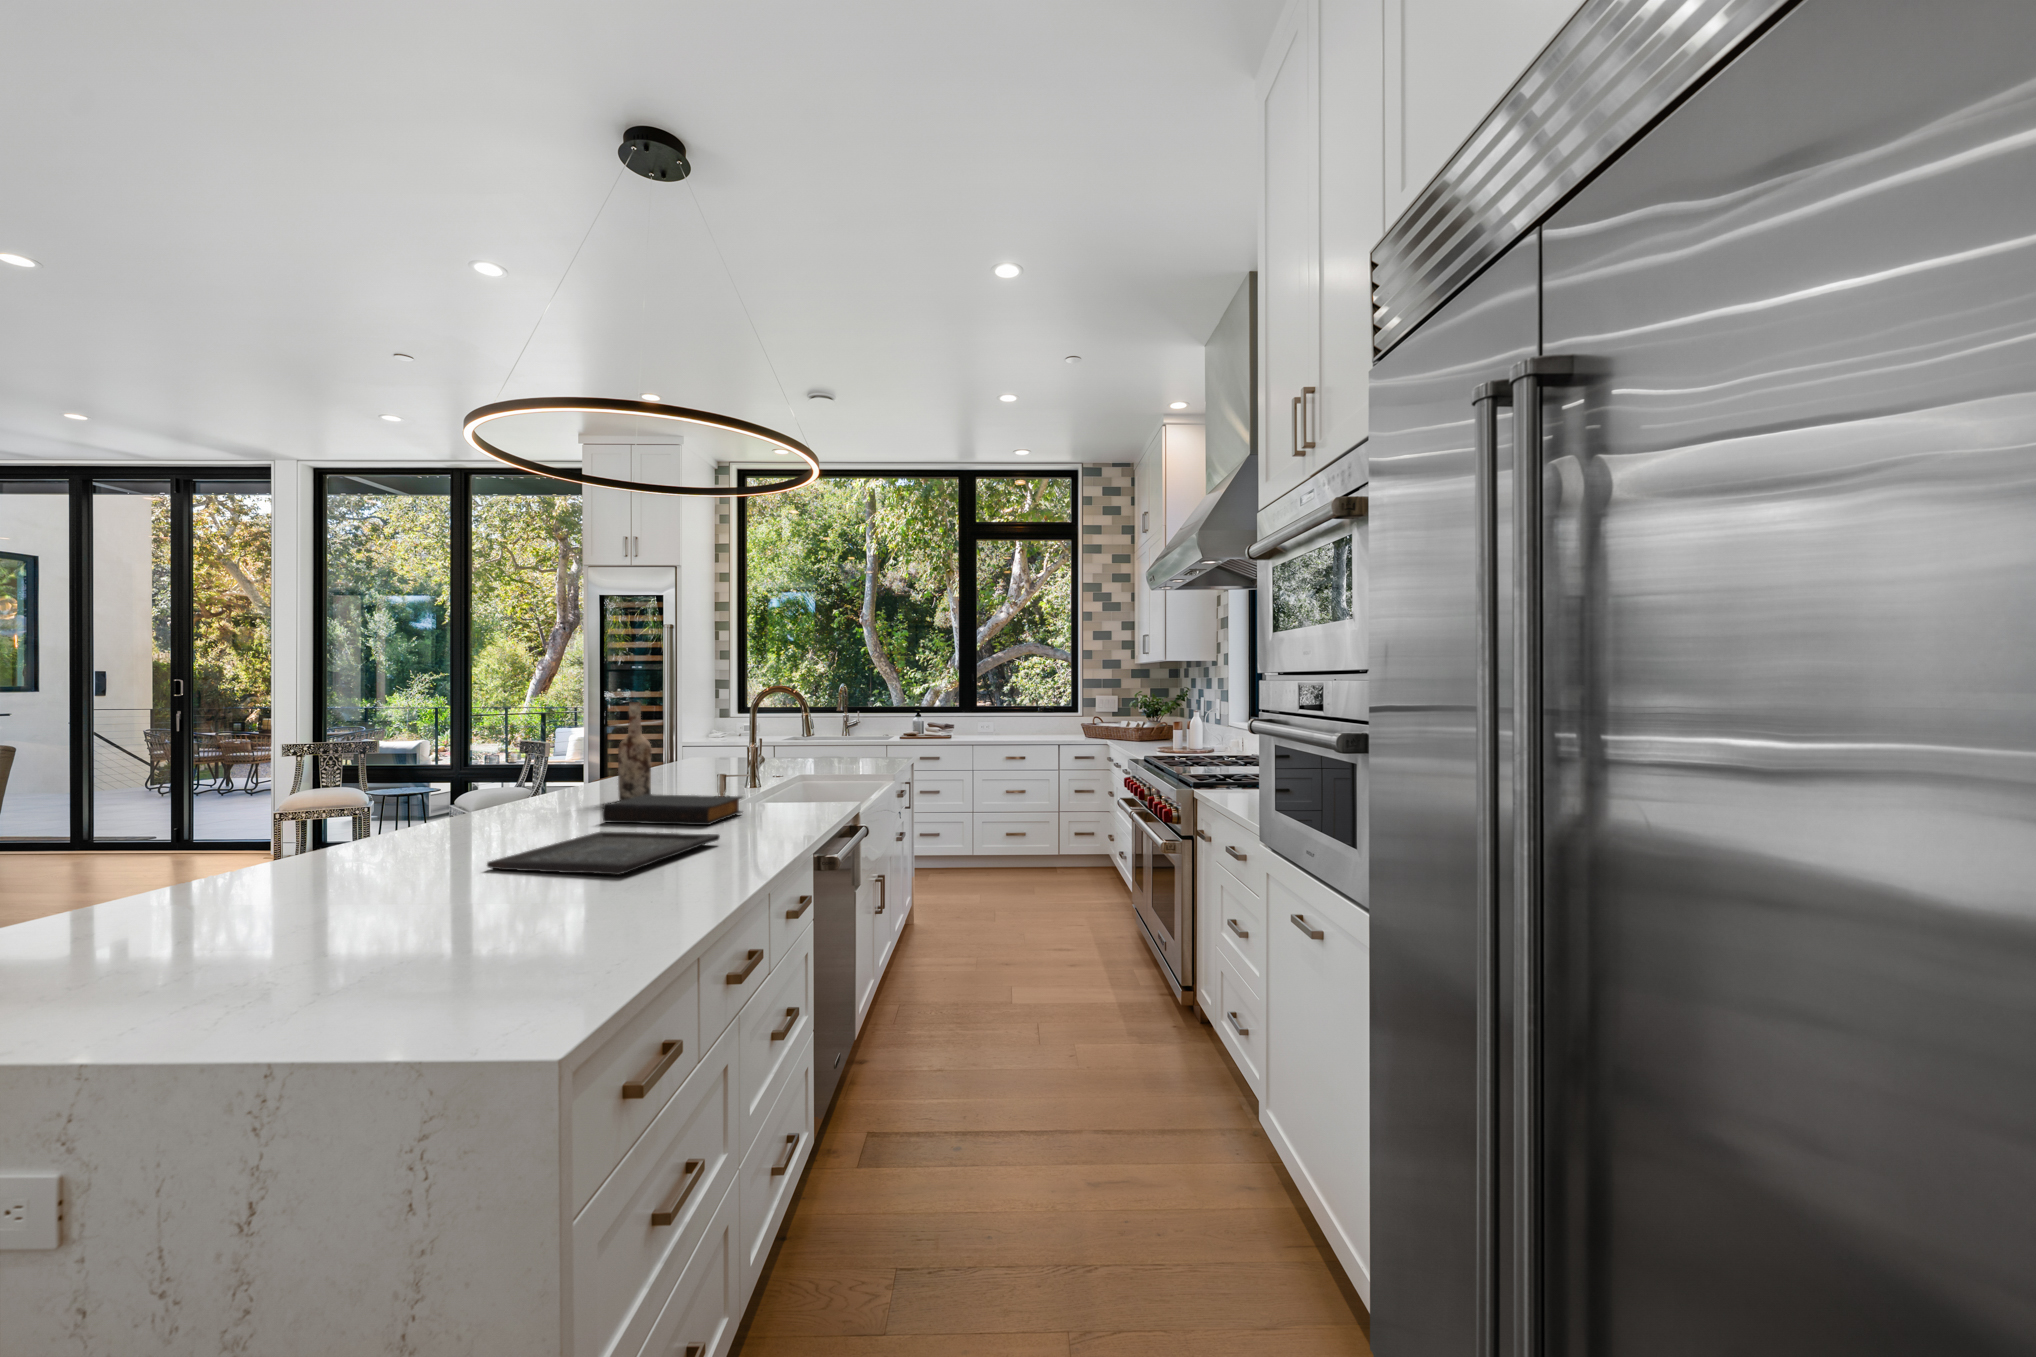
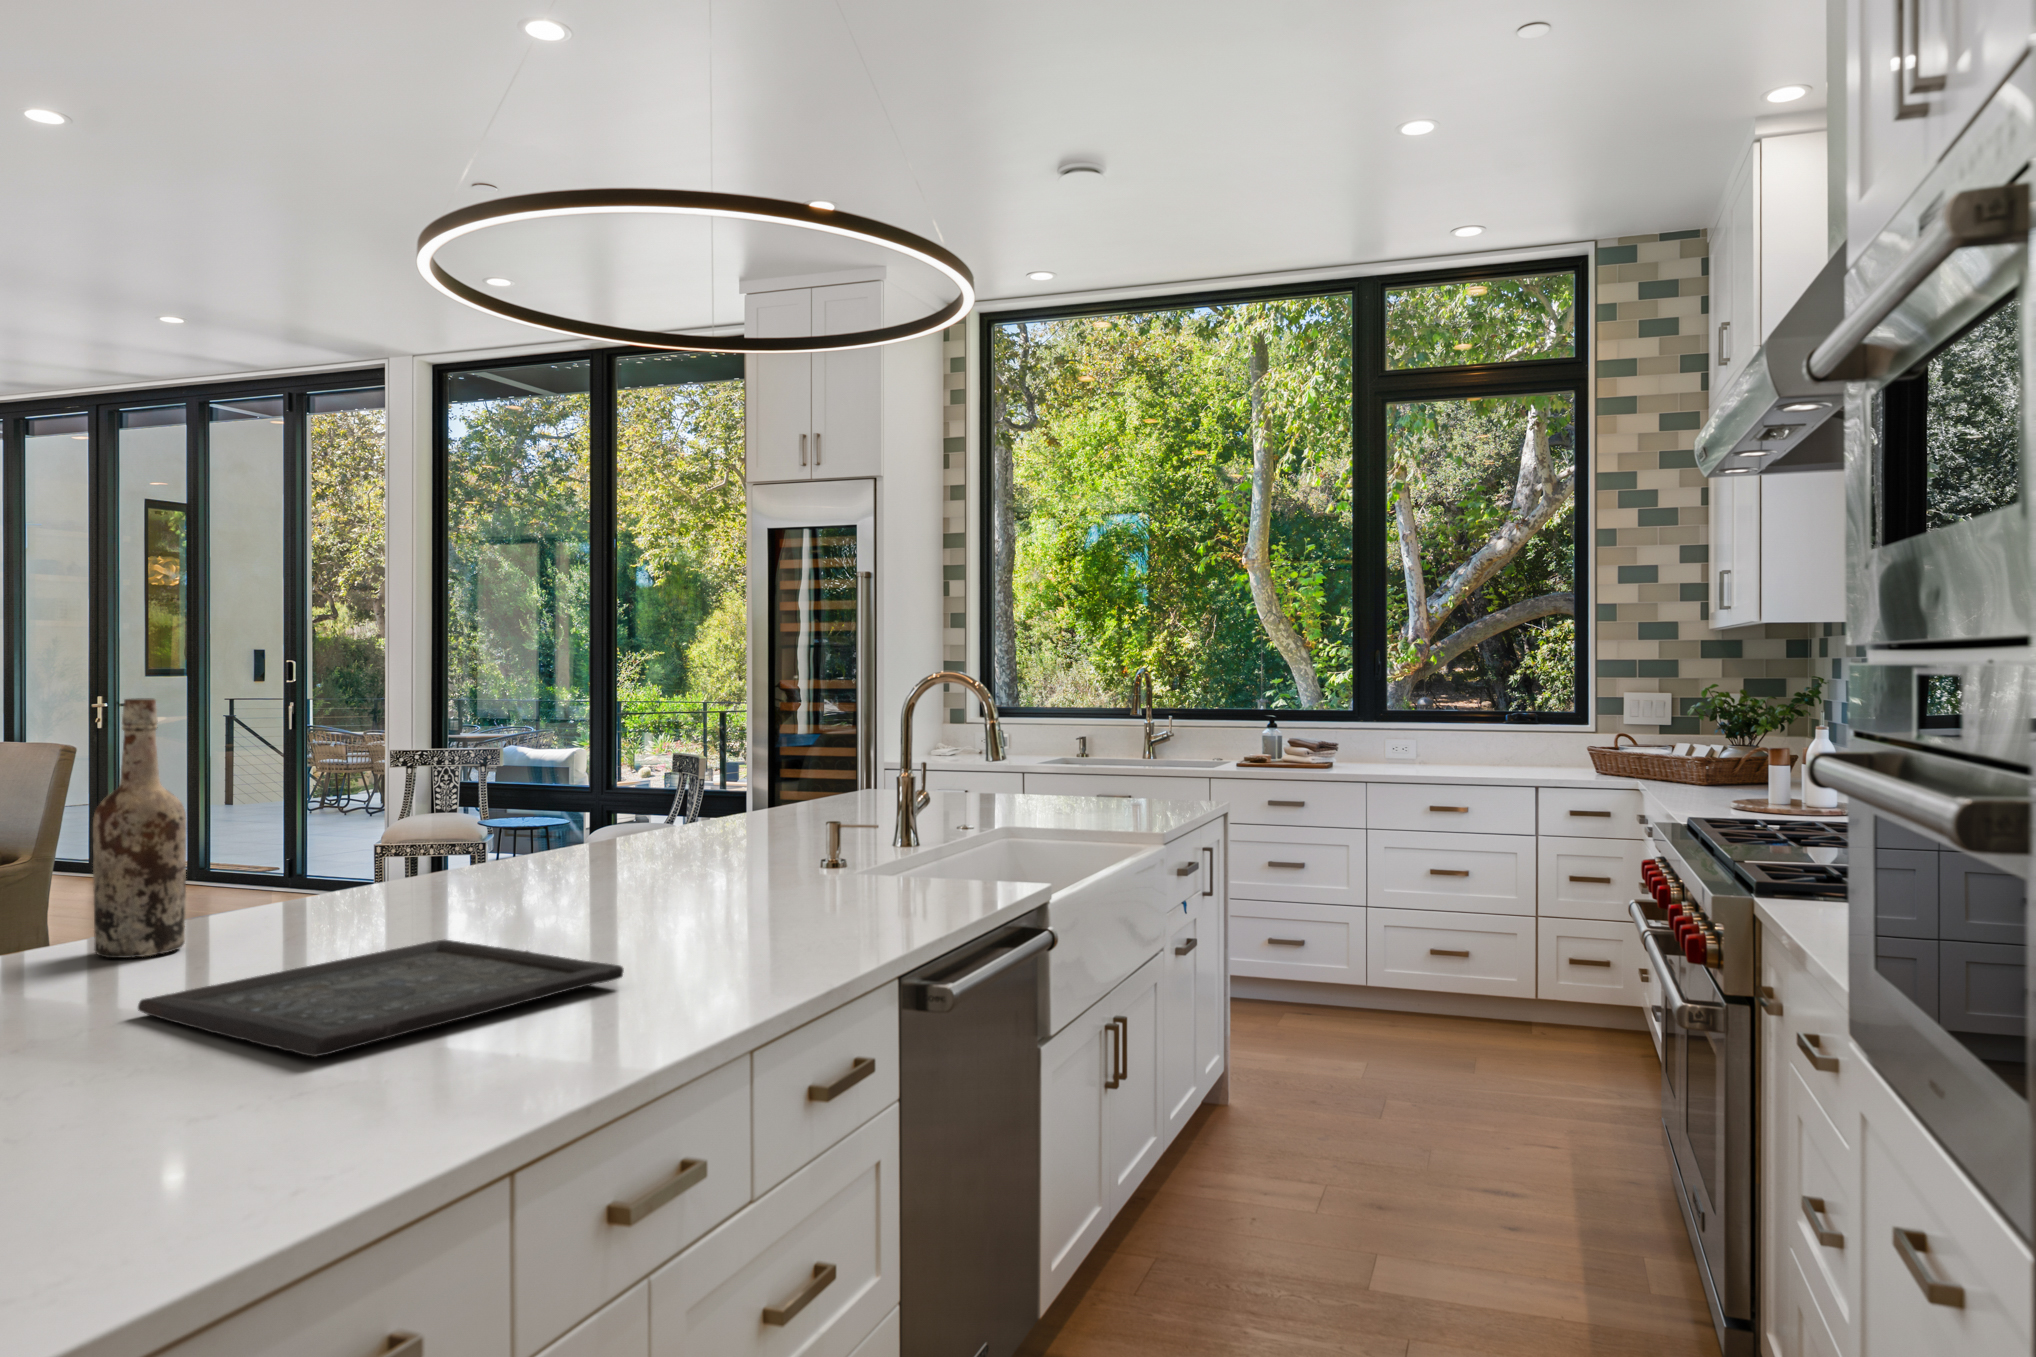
wine bottle: present [618,702,651,801] -> present [93,698,186,958]
book: present [602,794,742,825] -> none [508,862,768,935]

